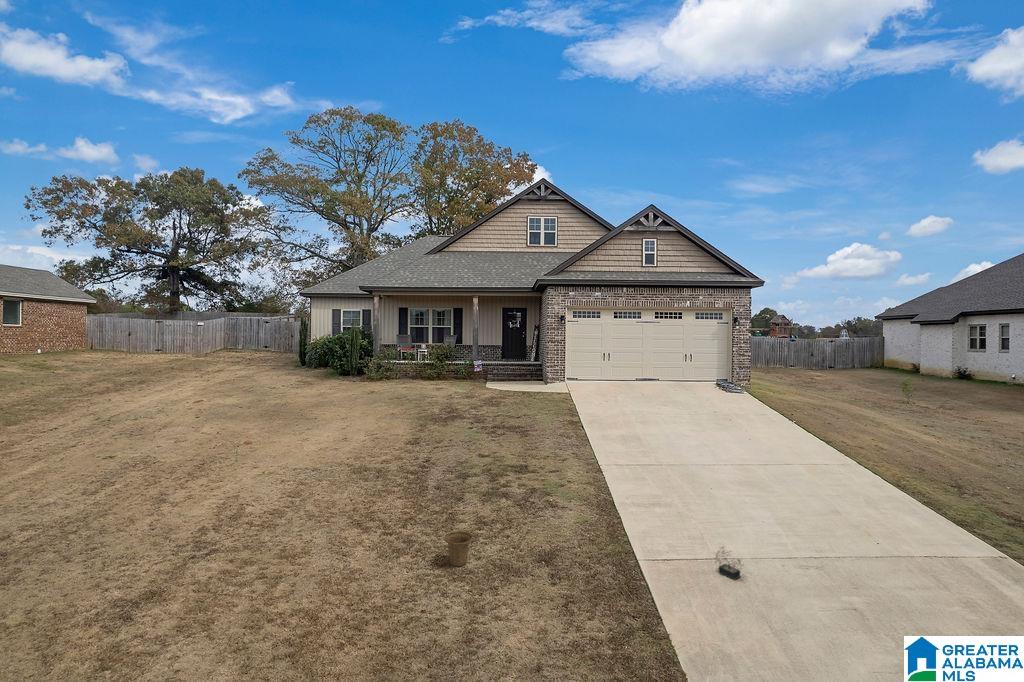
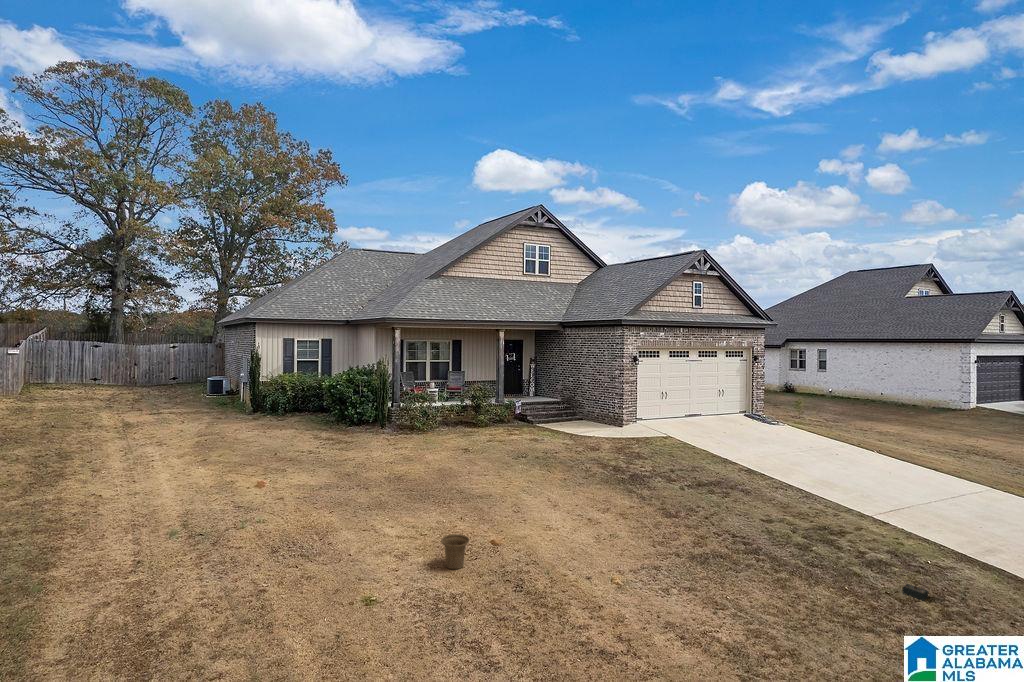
decorative plant: present [715,547,741,580] -> present [897,566,932,601]

